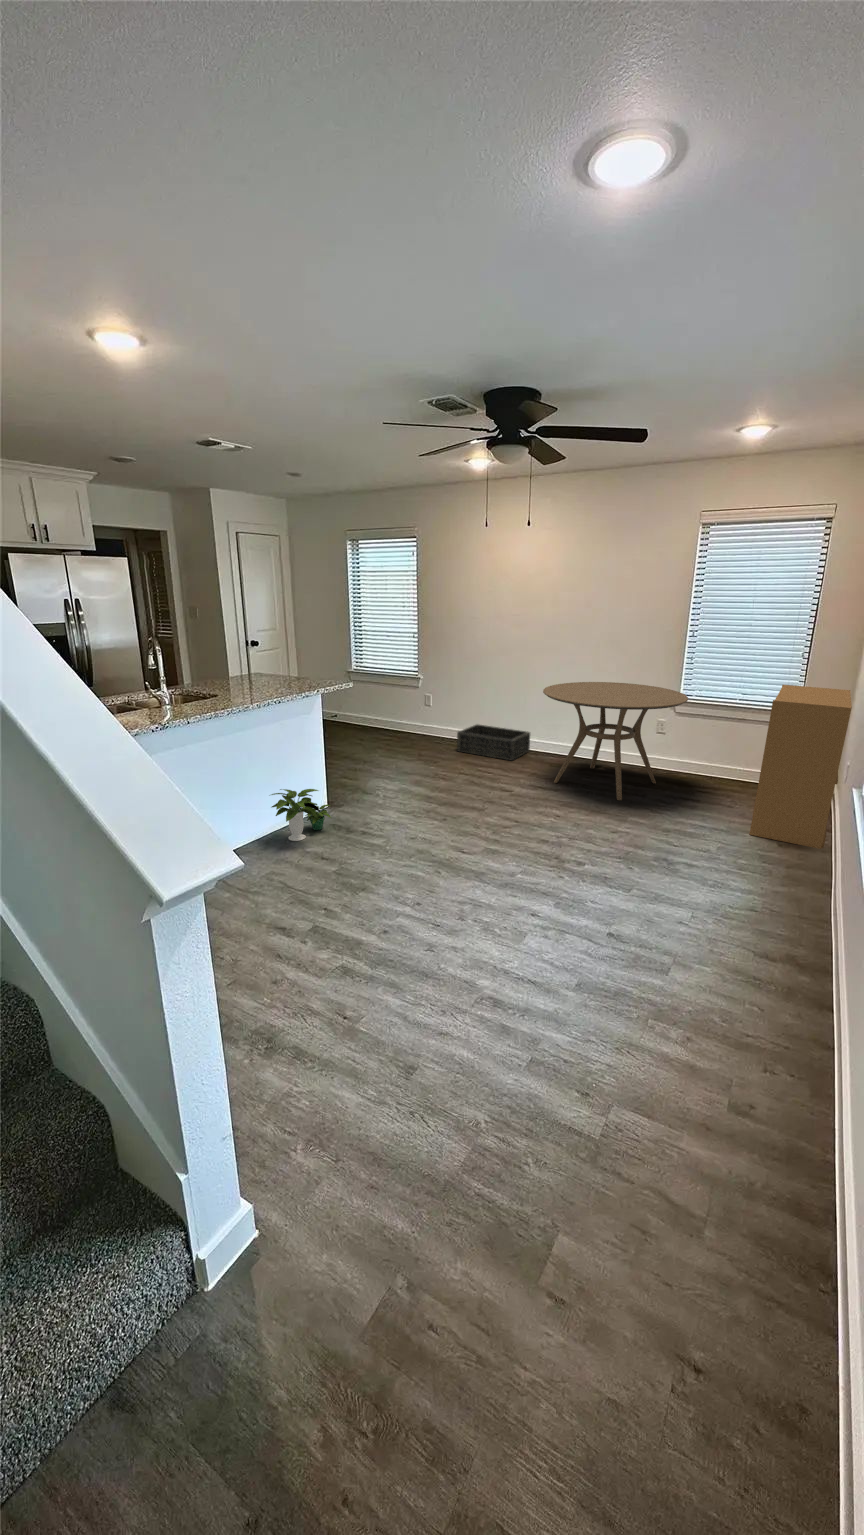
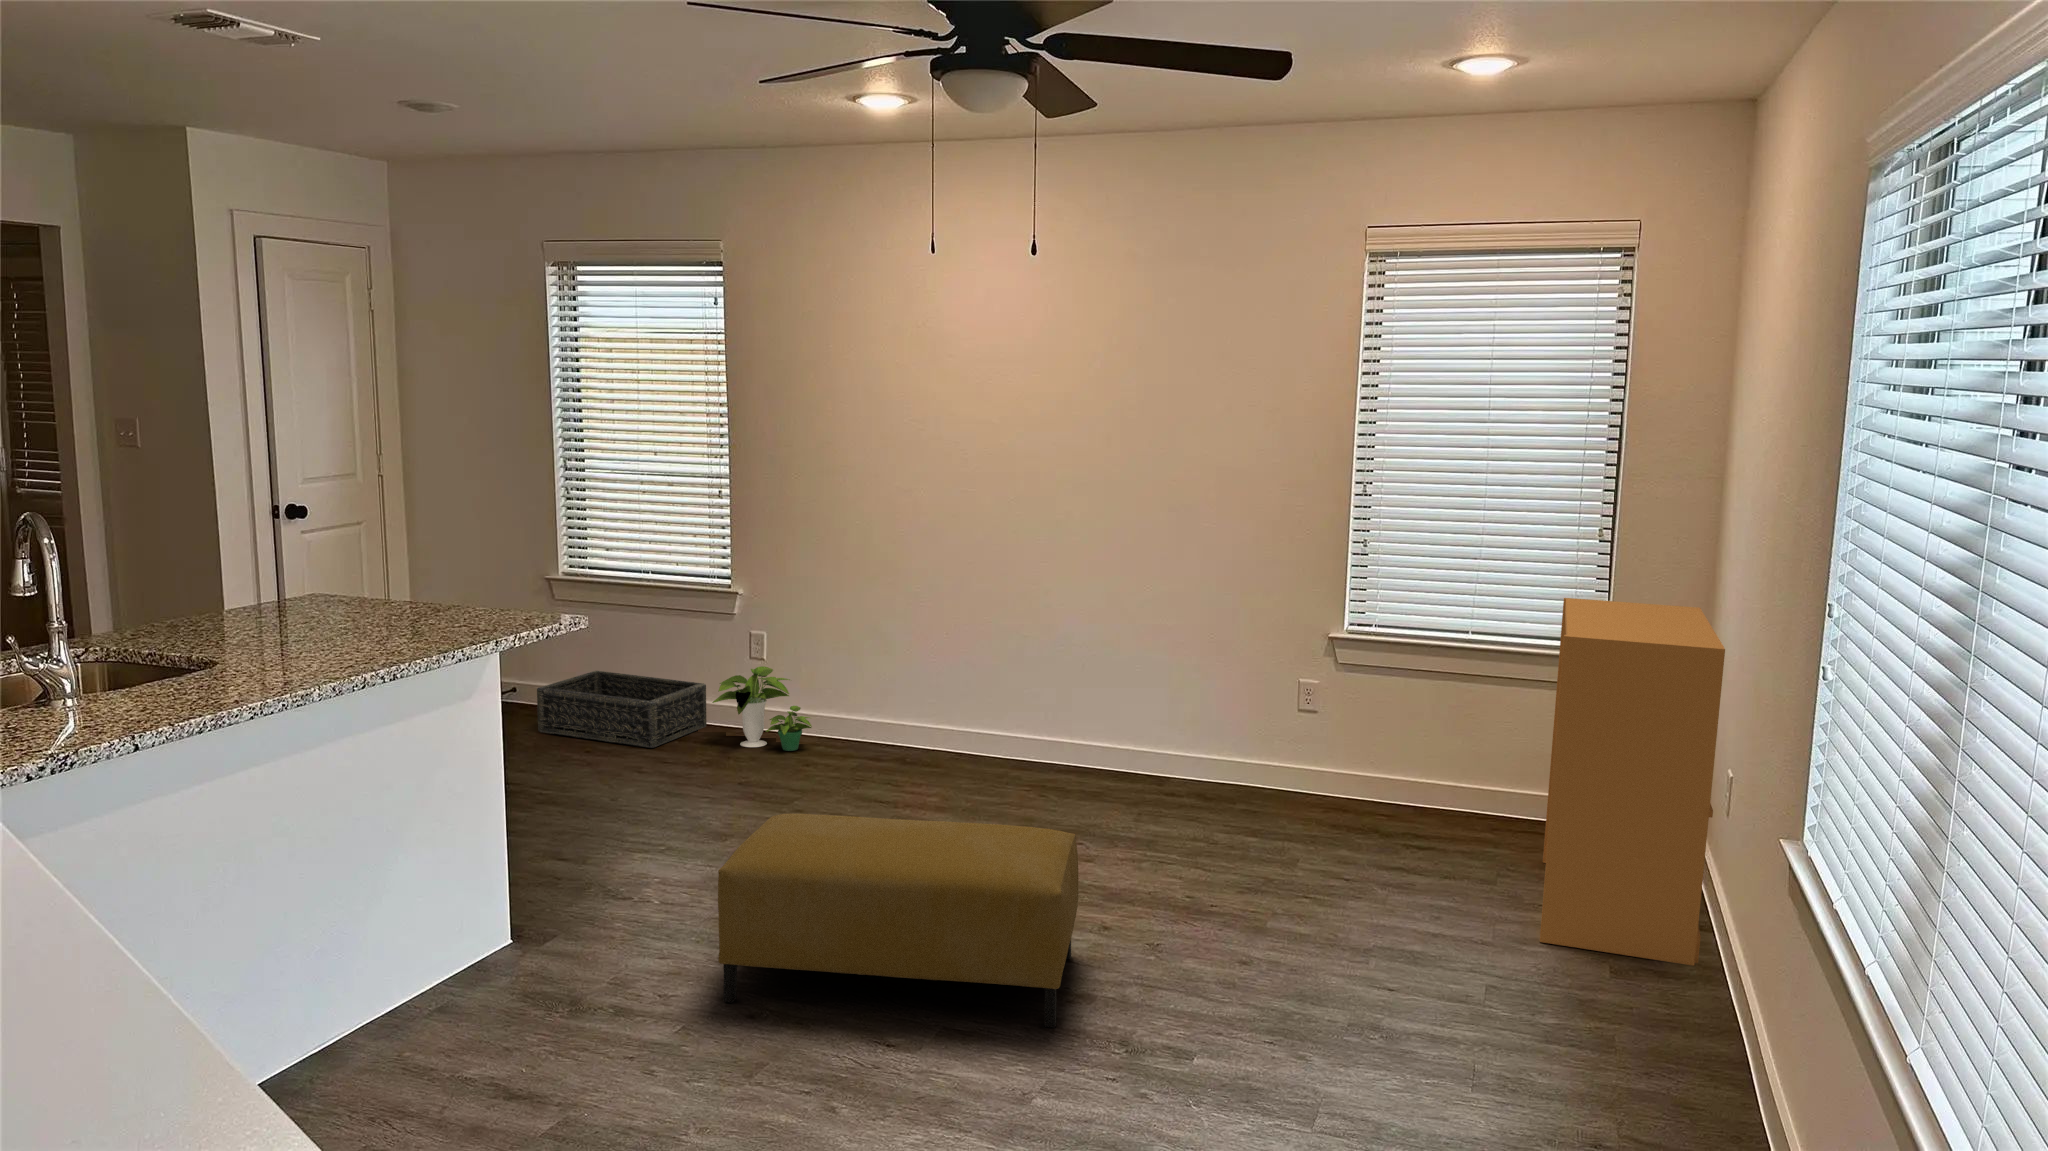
dining table: present [543,682,688,800] -> none [1047,597,1371,875]
basket: present [457,724,530,760] -> present [537,671,707,748]
ottoman: none [400,763,545,851] -> present [718,813,1078,1028]
potted plant: present [271,789,331,841] -> present [712,666,812,751]

